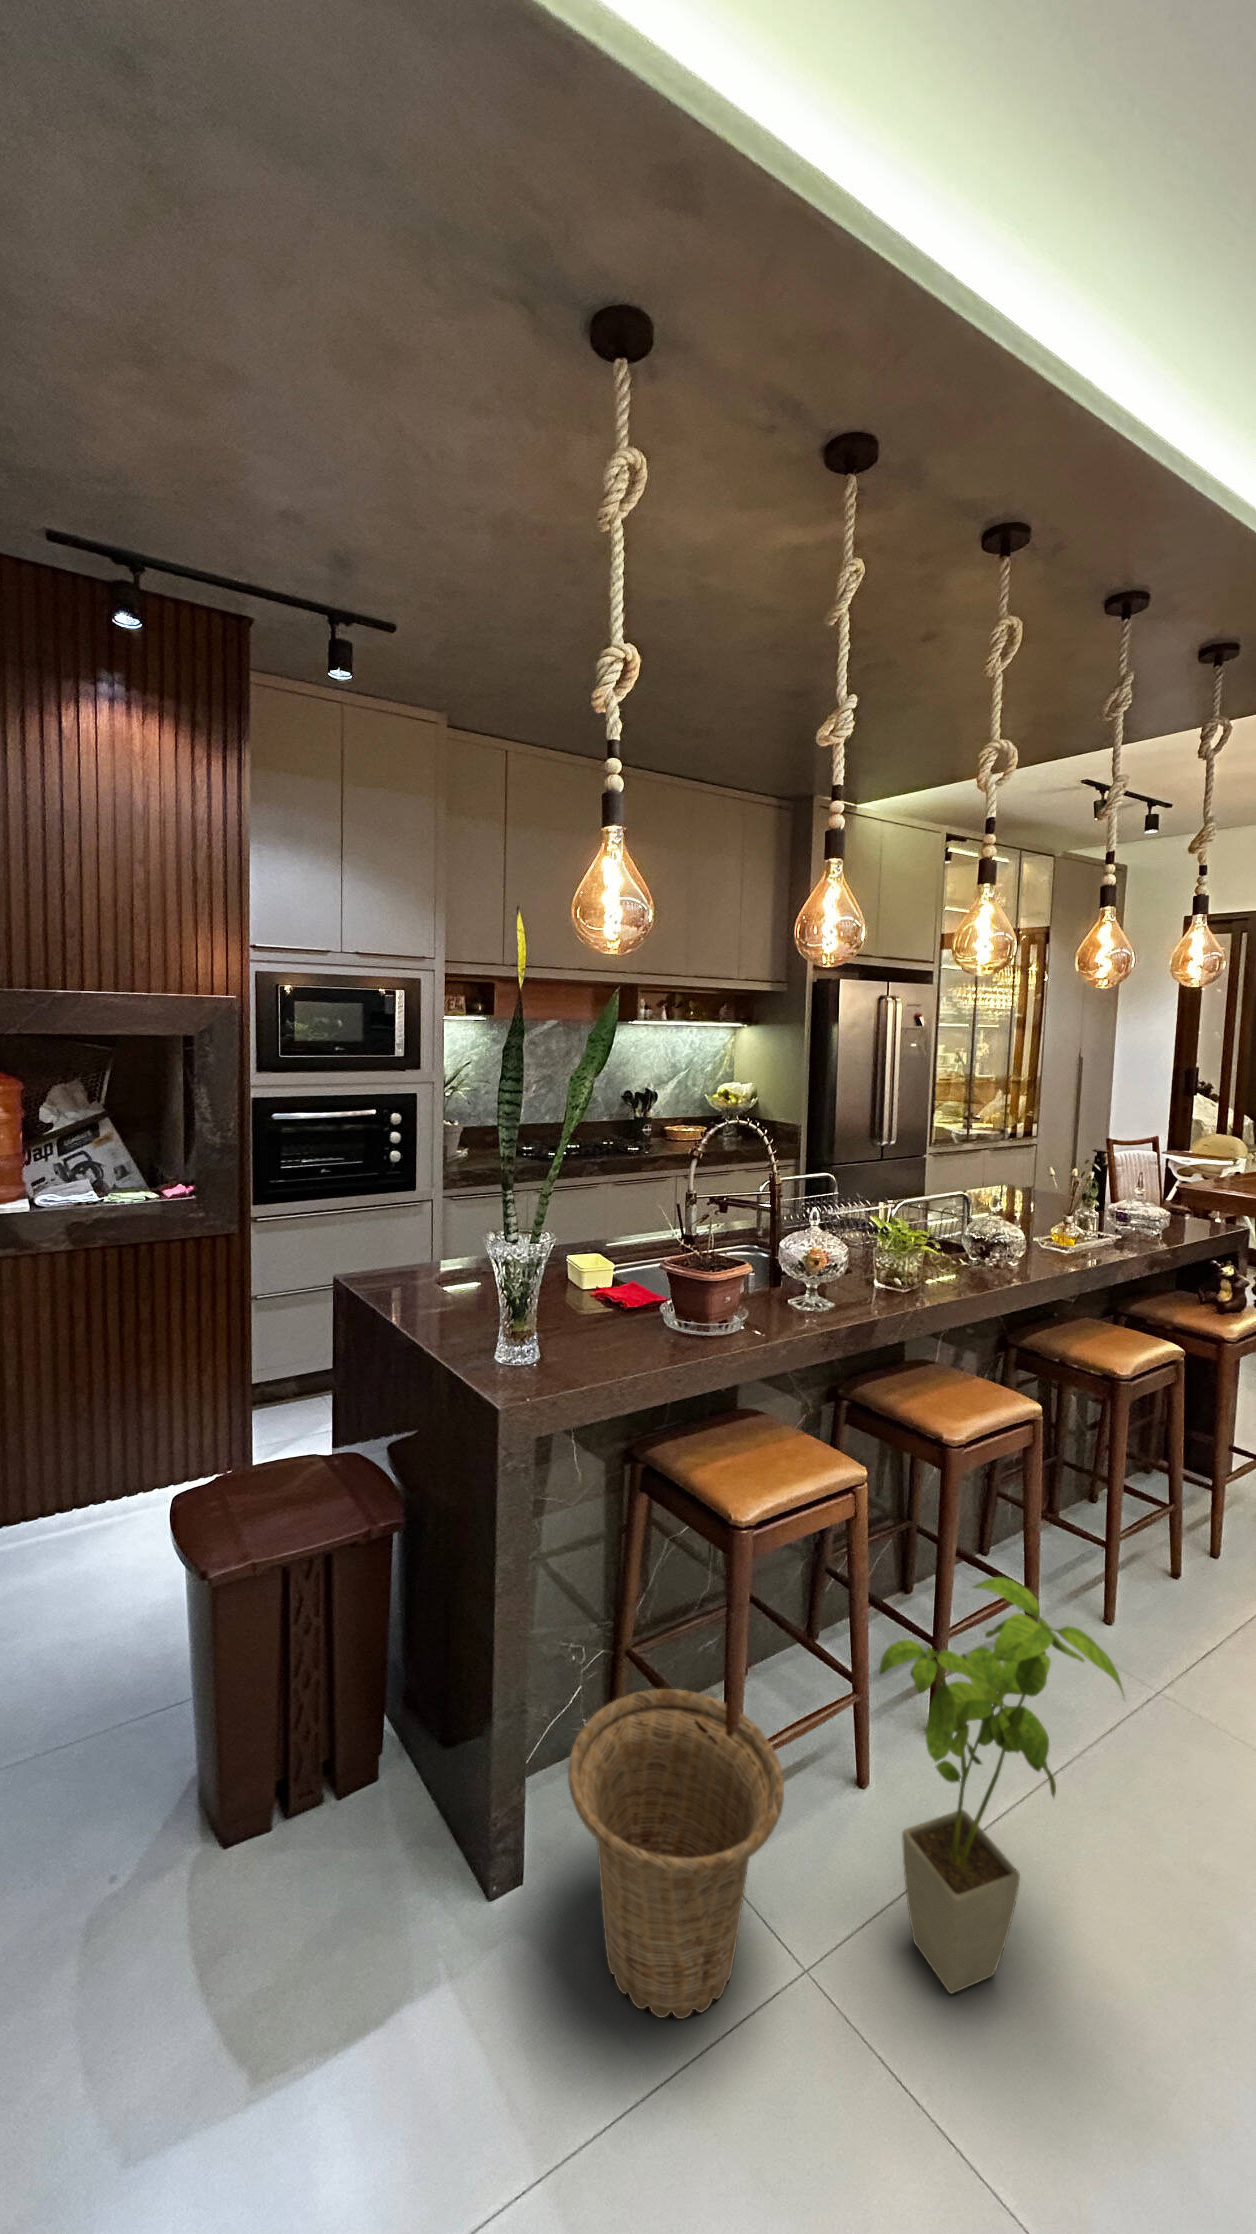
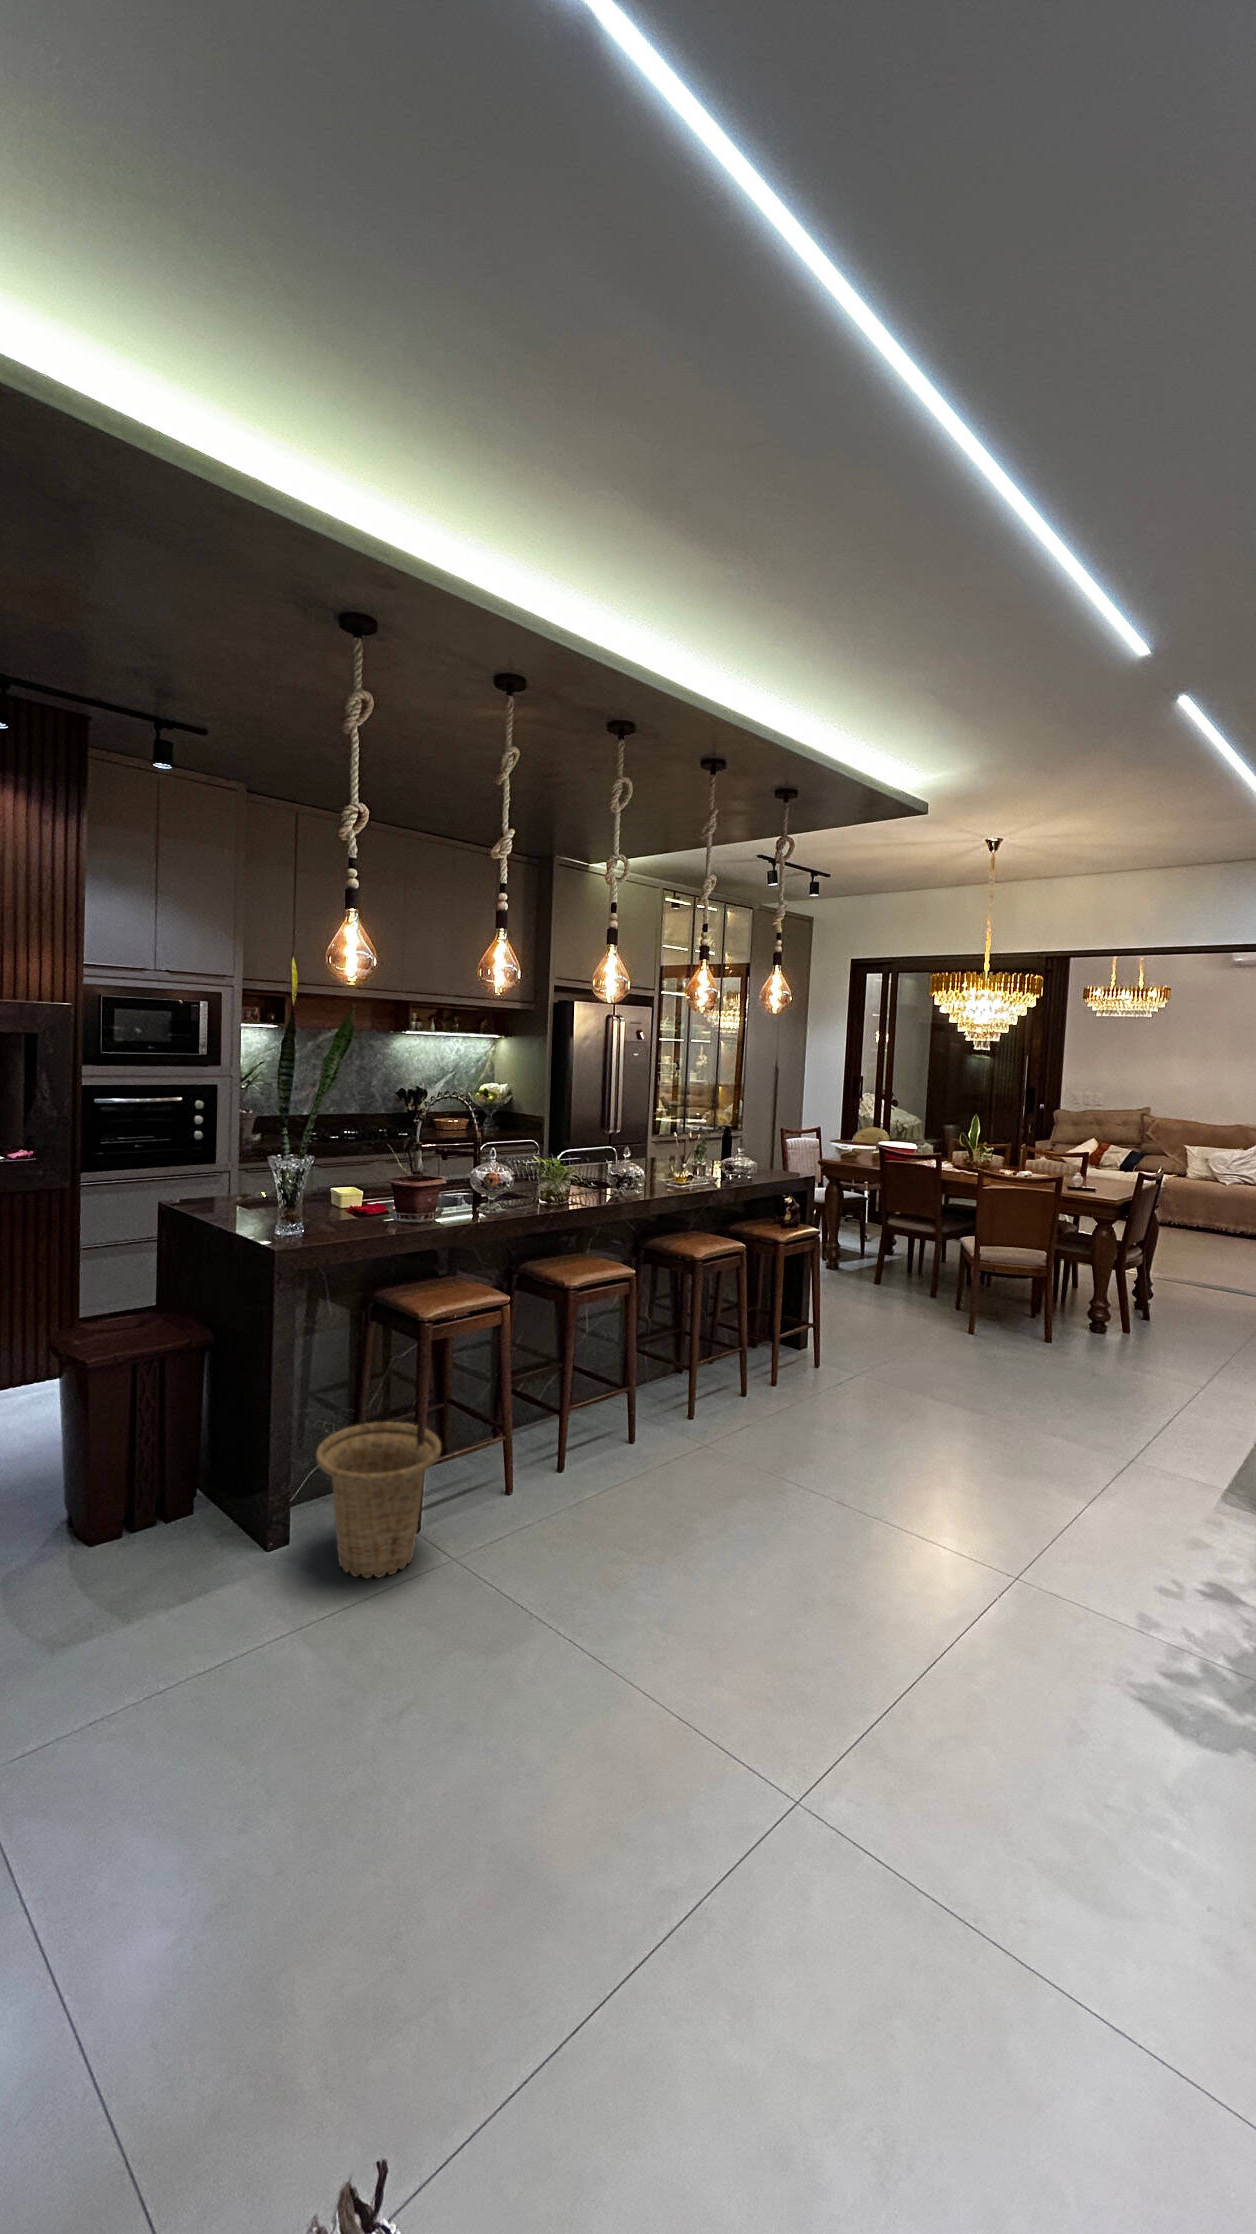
house plant: present [879,1577,1123,1994] -> none [495,1330,612,1557]

